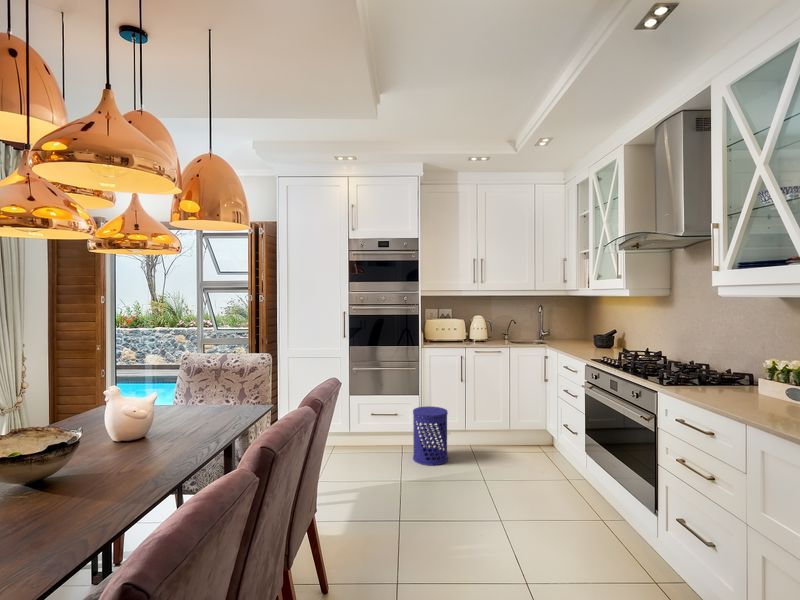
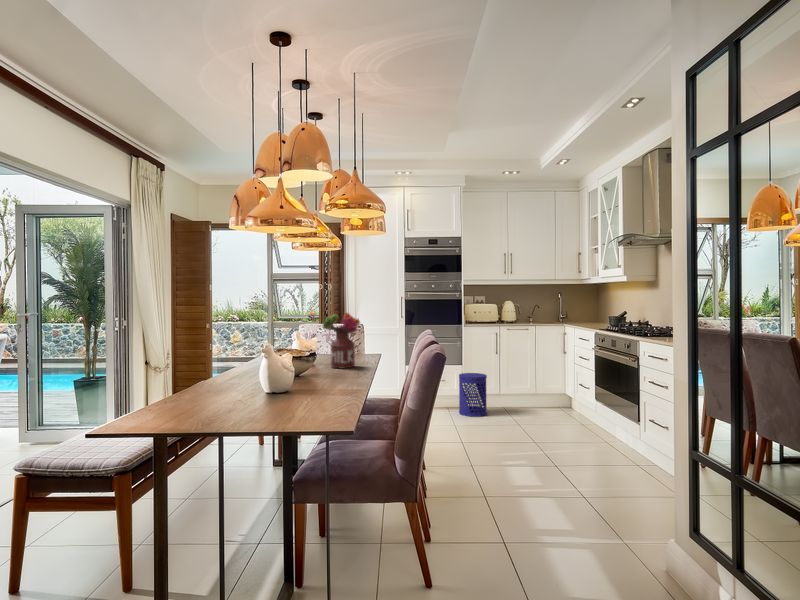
flower arrangement: none [131,357,206,454] -> present [323,313,360,369]

